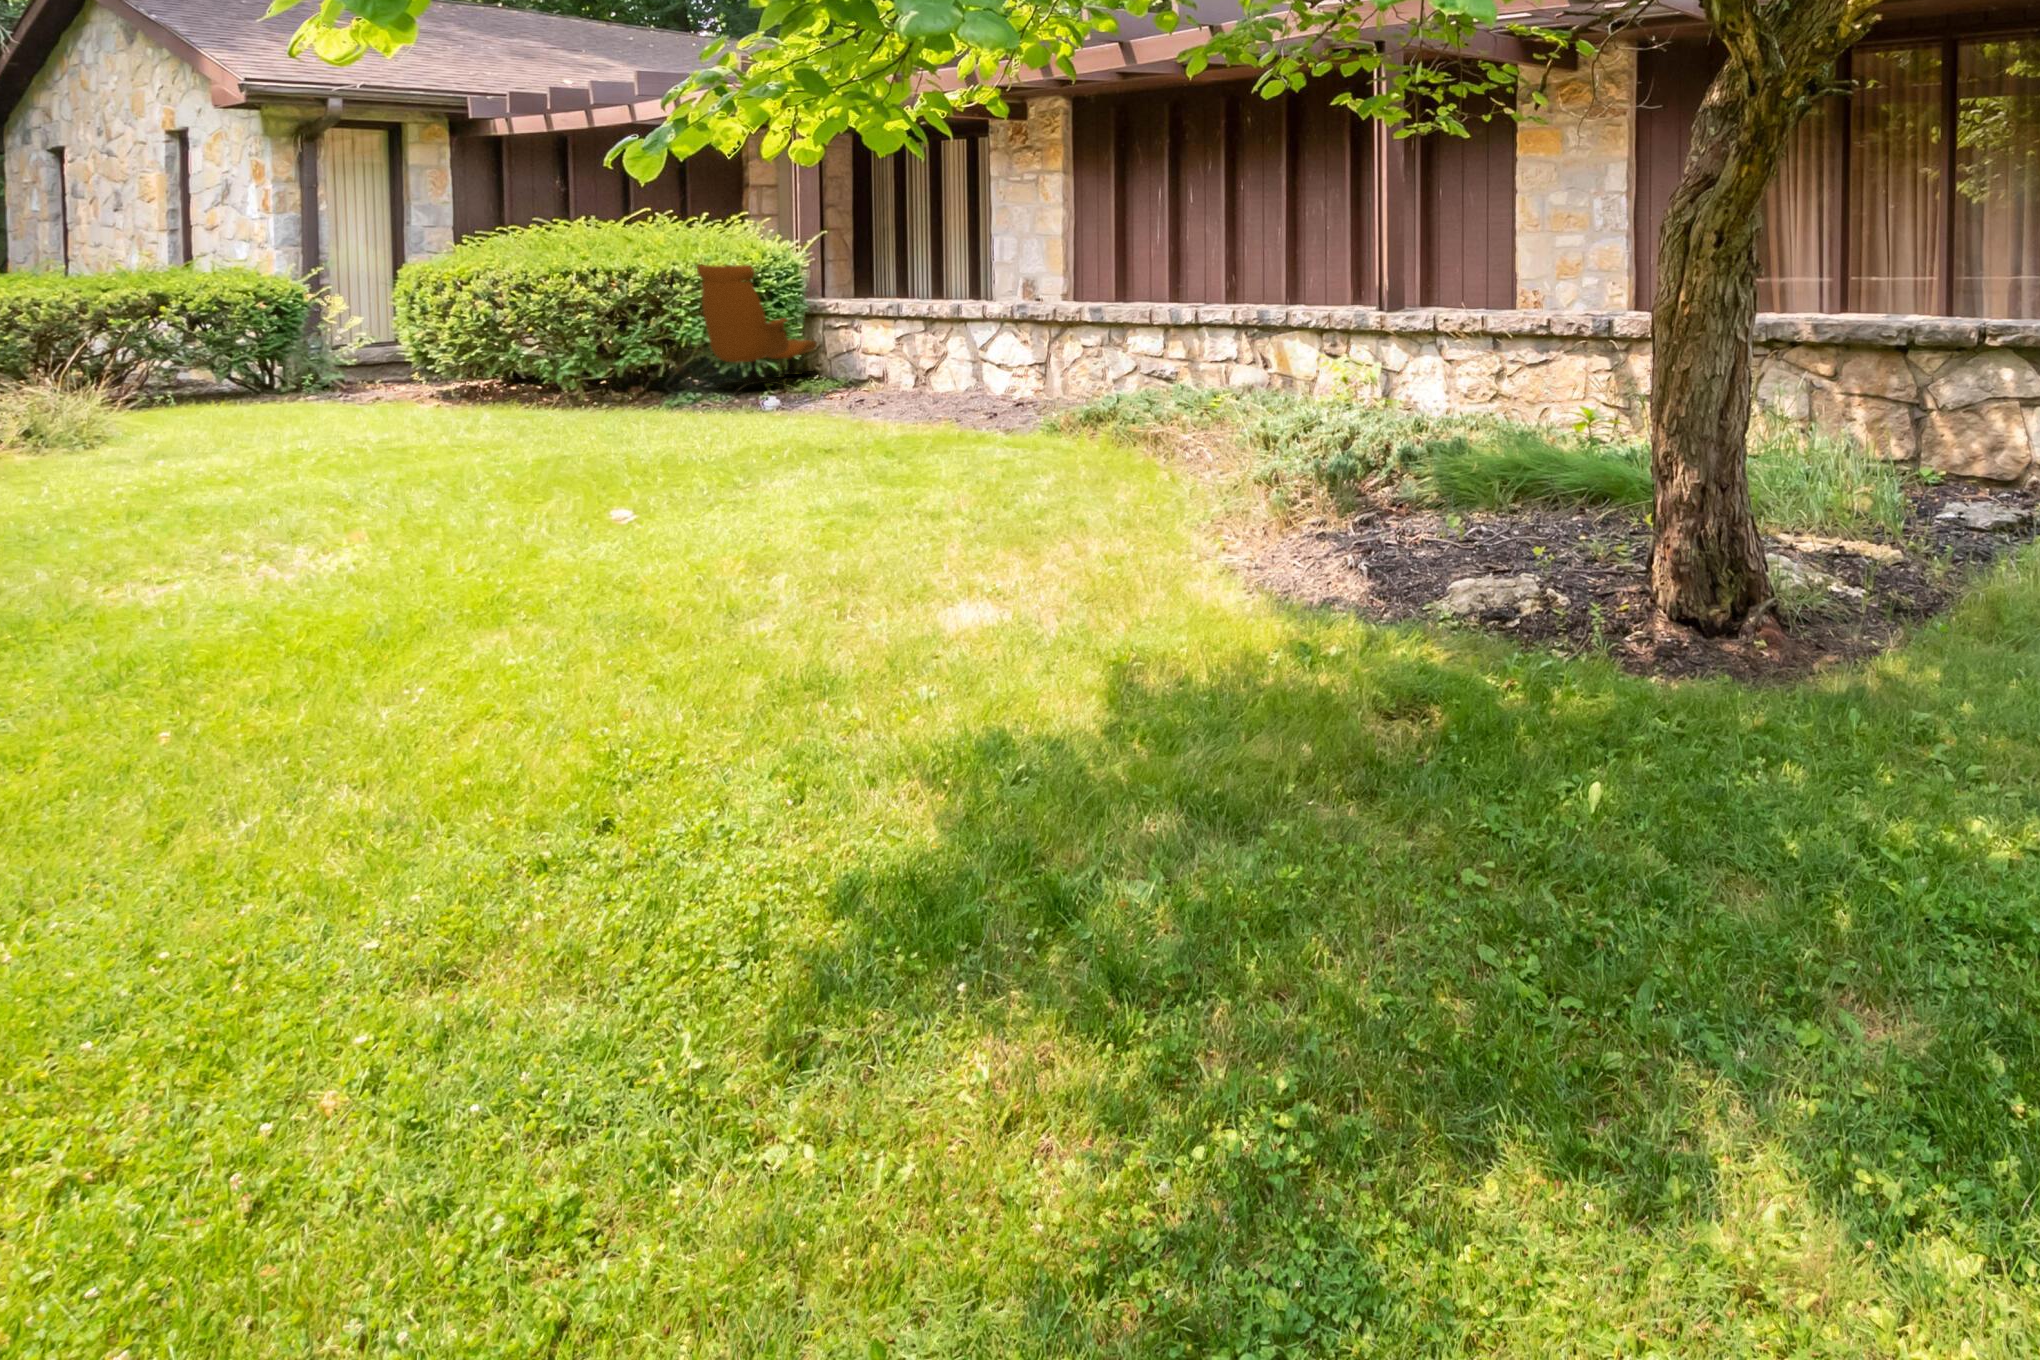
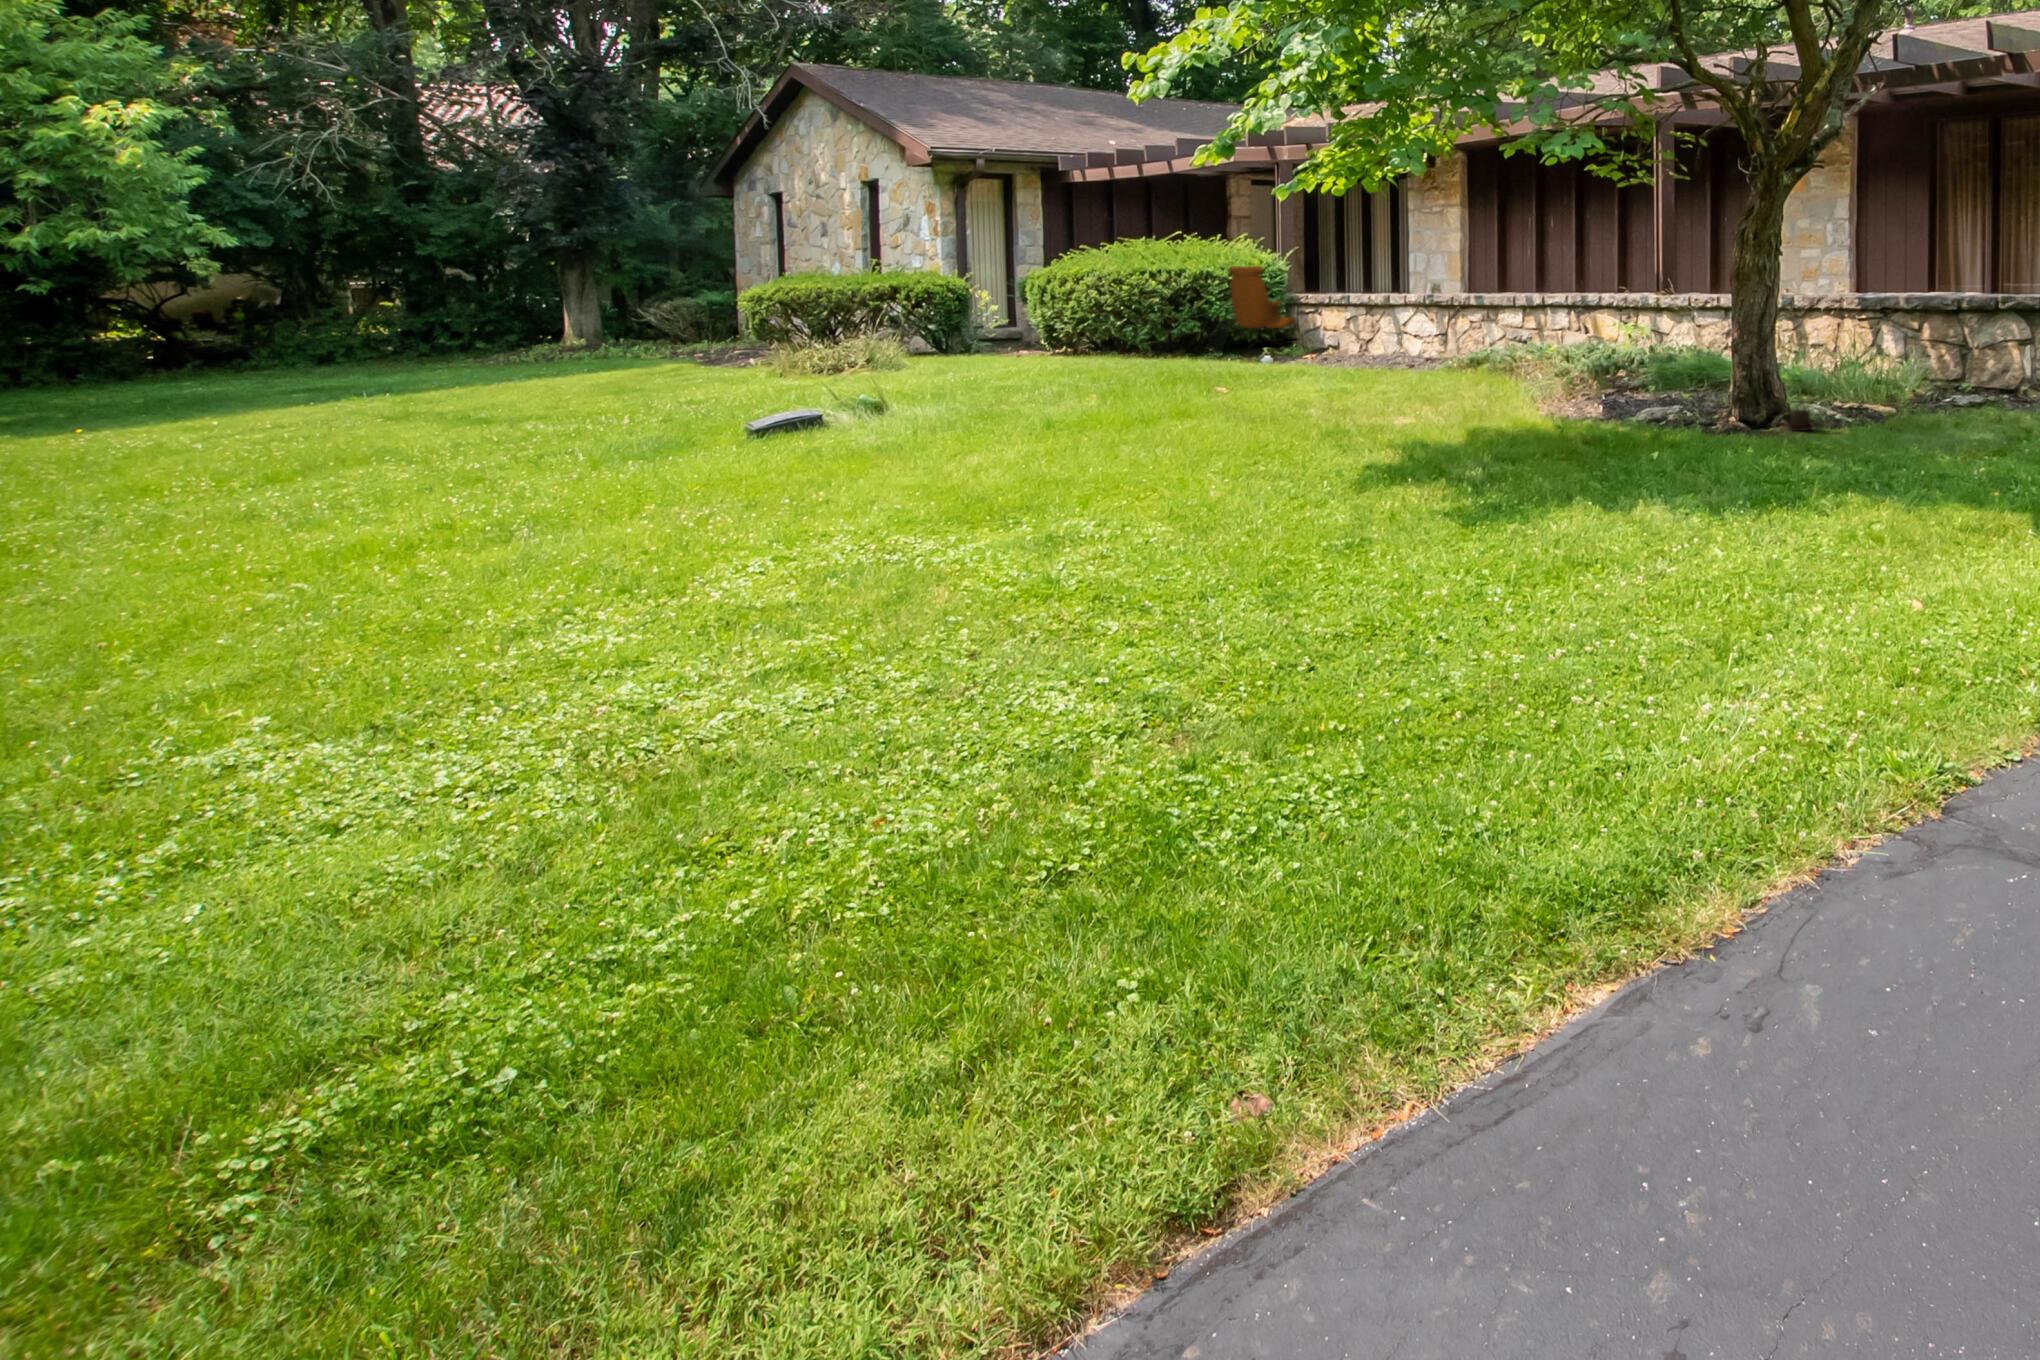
watering can: none [1751,563,1853,628] -> present [1776,401,1816,431]

